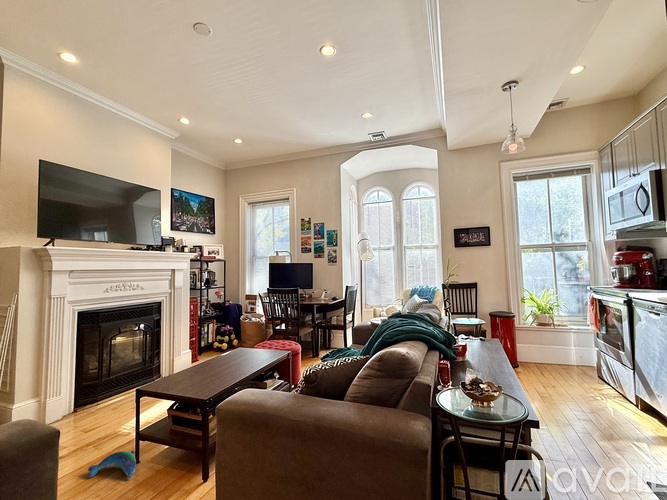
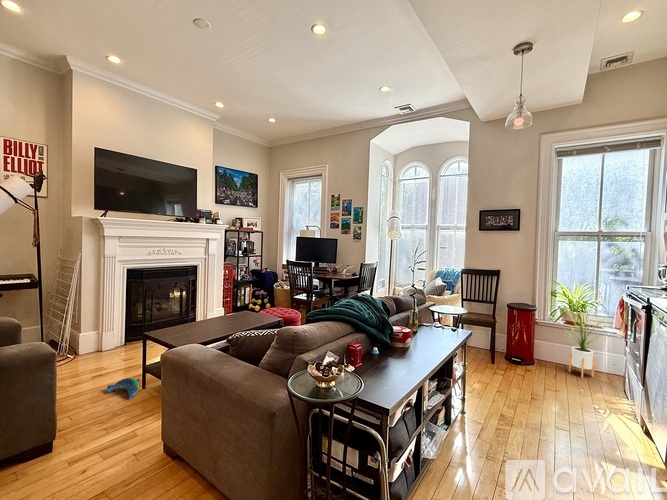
house plant: none [540,310,579,373] -> present [569,313,605,378]

